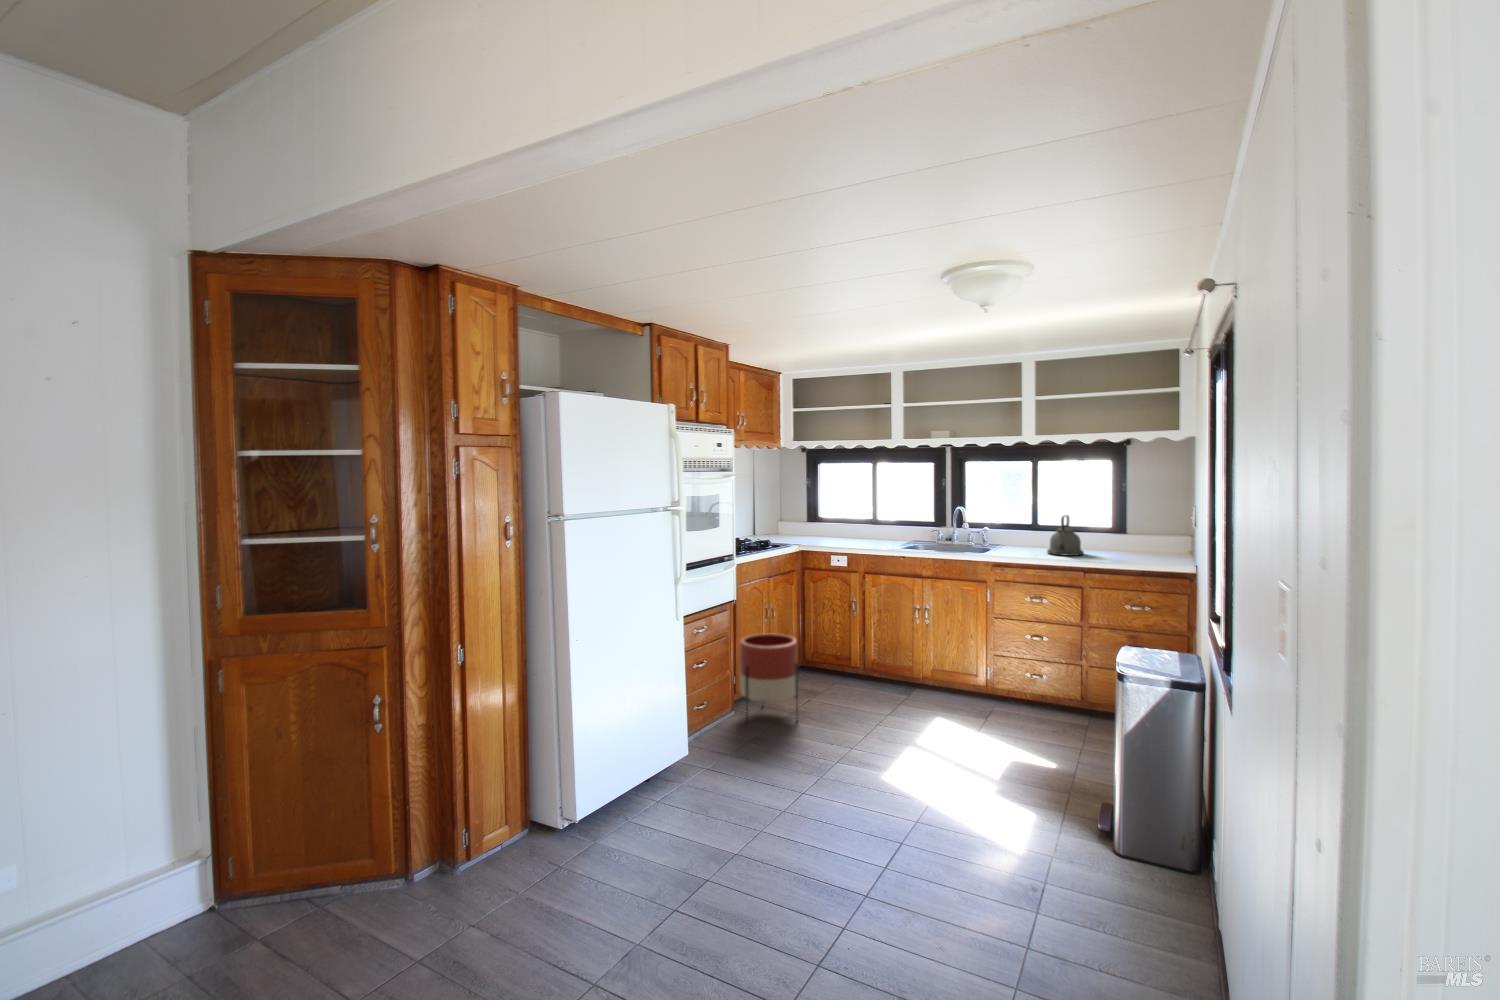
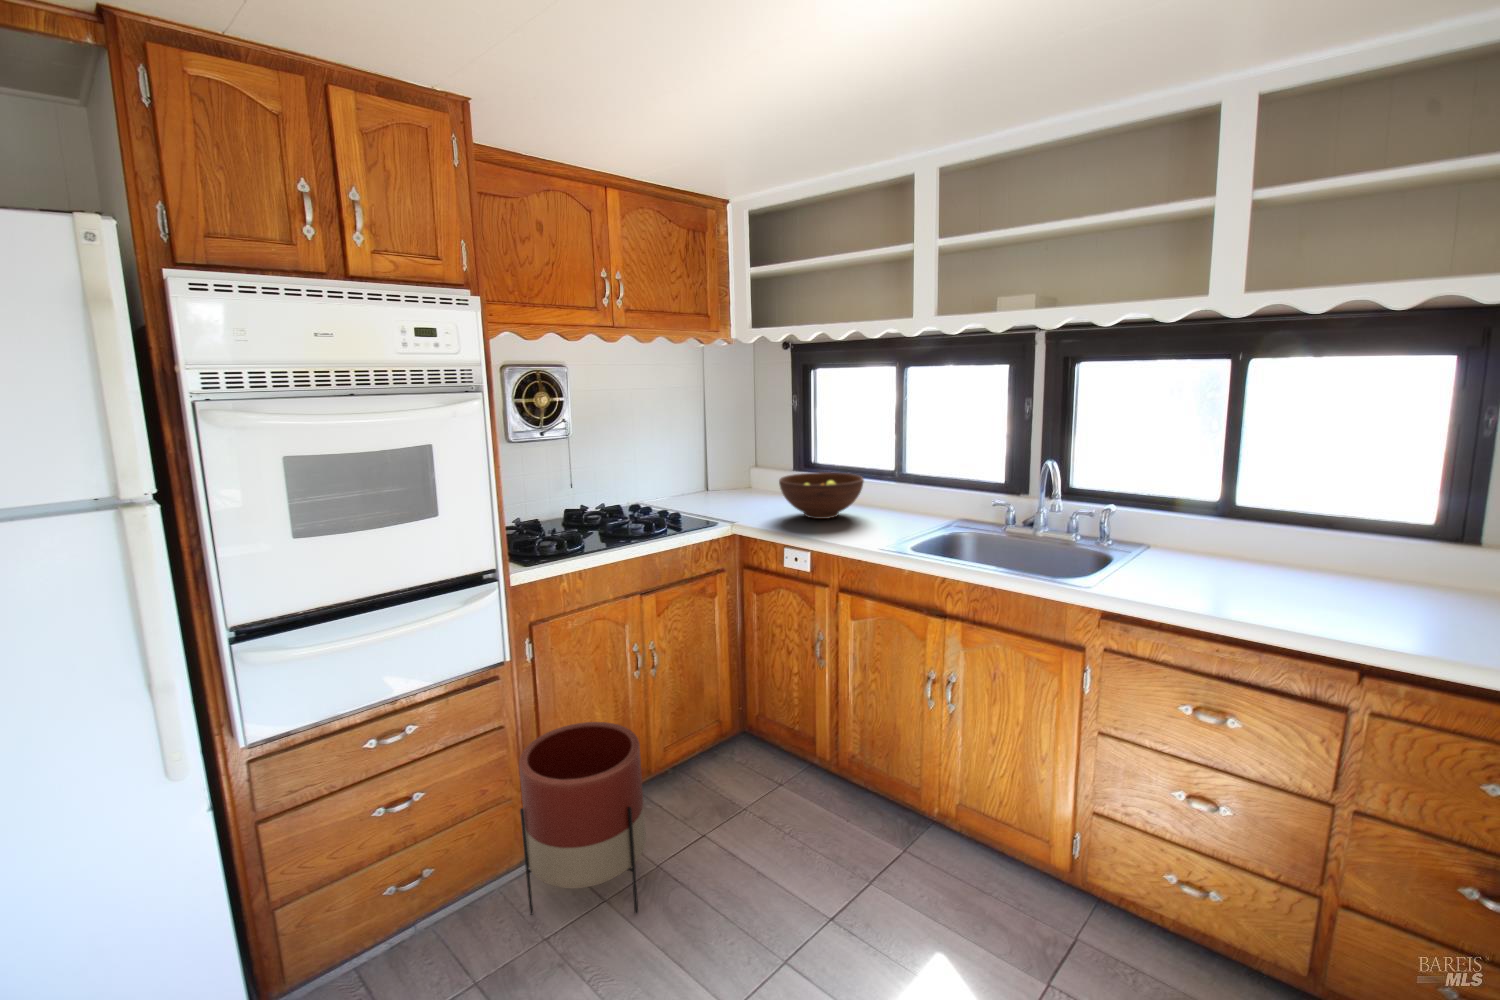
kettle: present [1047,516,1084,556] -> none [1249,492,1352,598]
fruit bowl: none [816,520,861,543] -> present [779,472,864,519]

